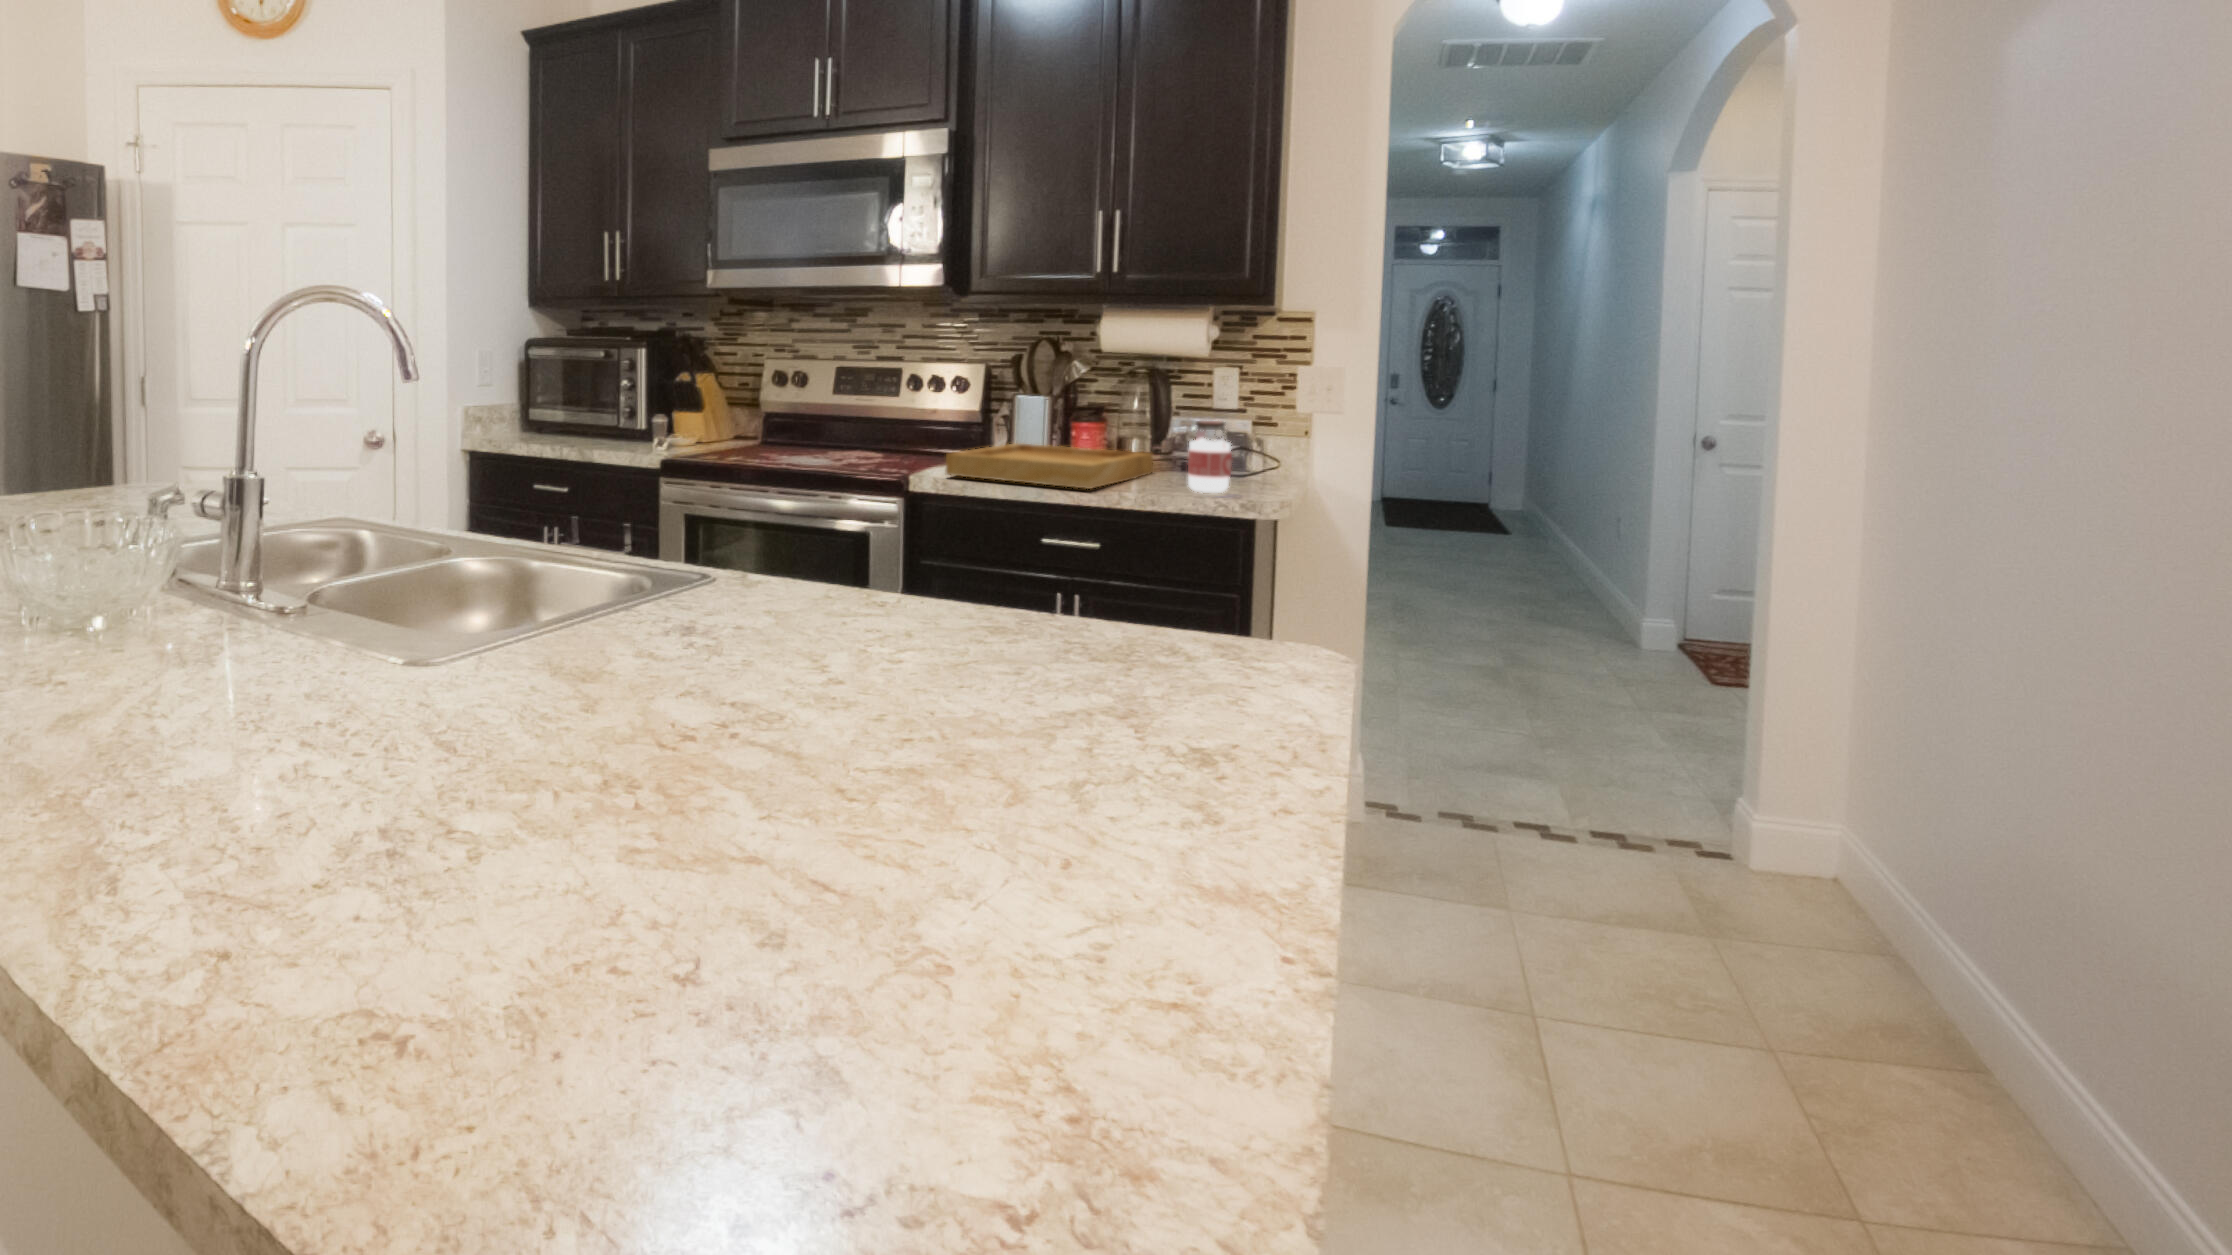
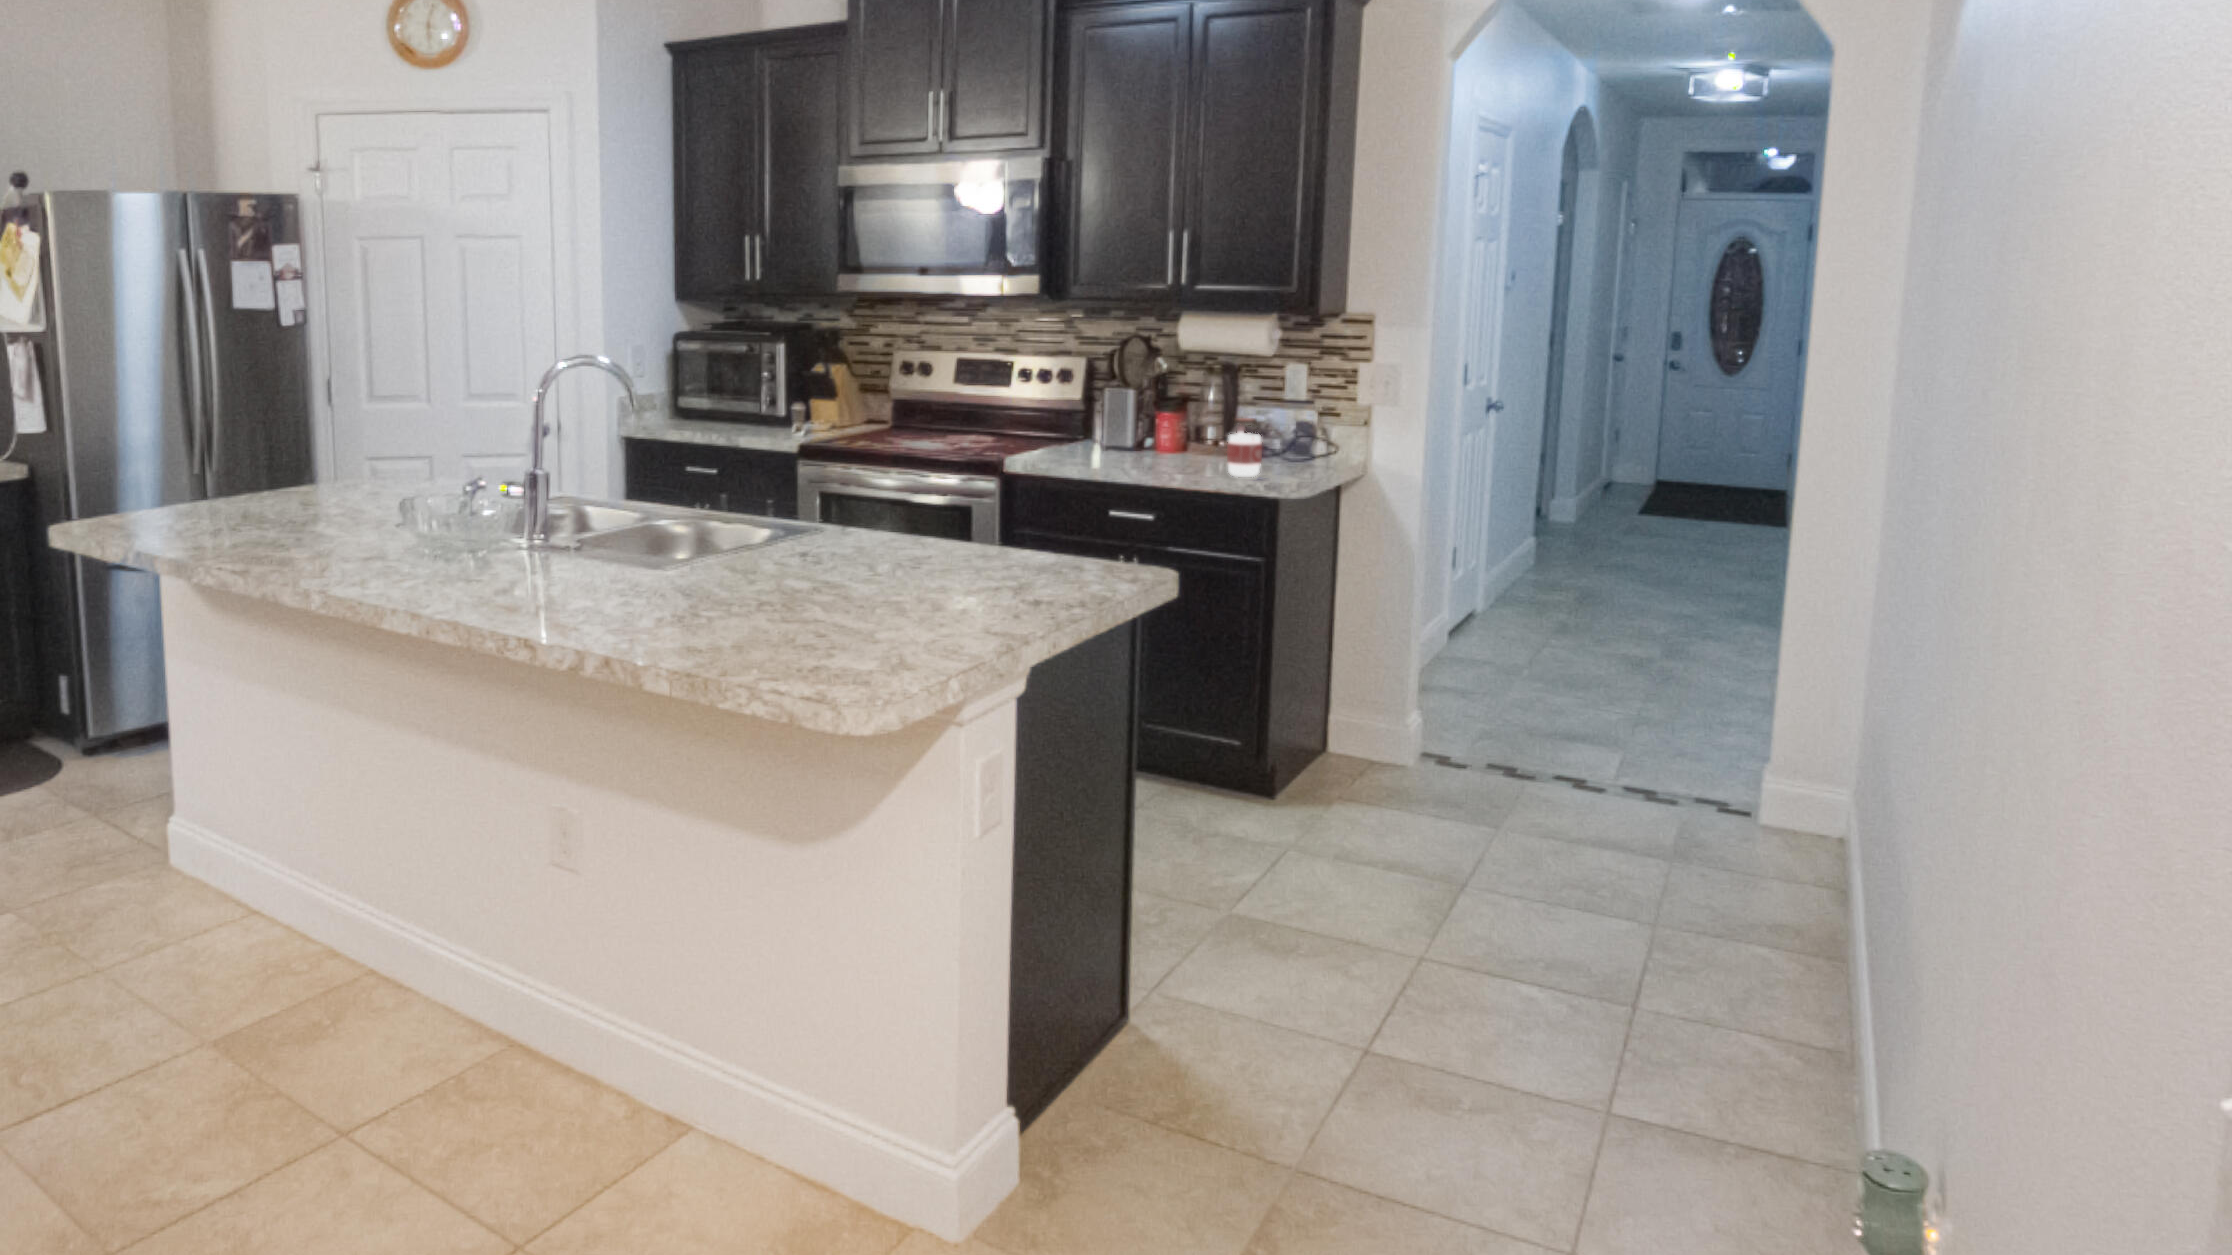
tray: present [946,444,1153,489] -> none [1038,432,1220,474]

